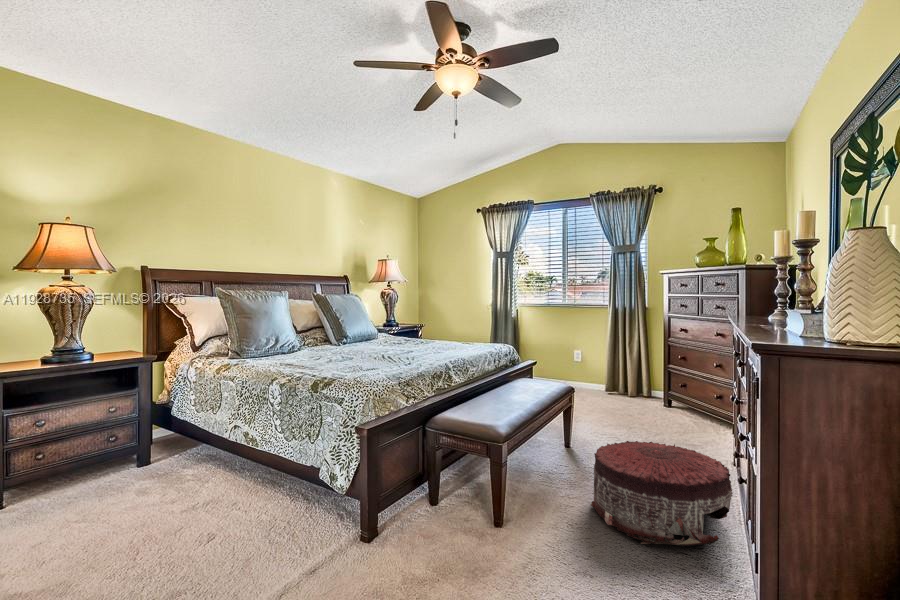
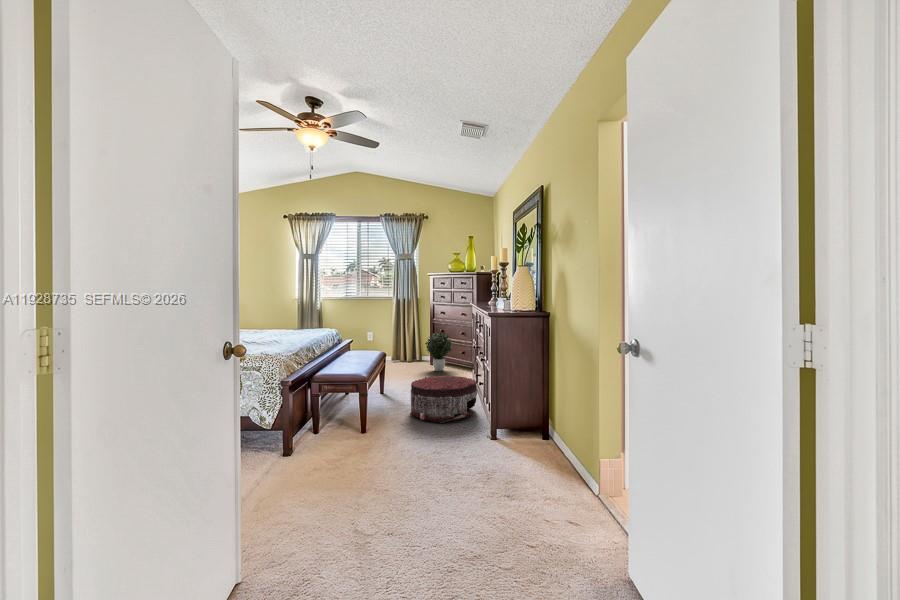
potted plant: none [651,358,700,420] -> present [425,332,452,371]

